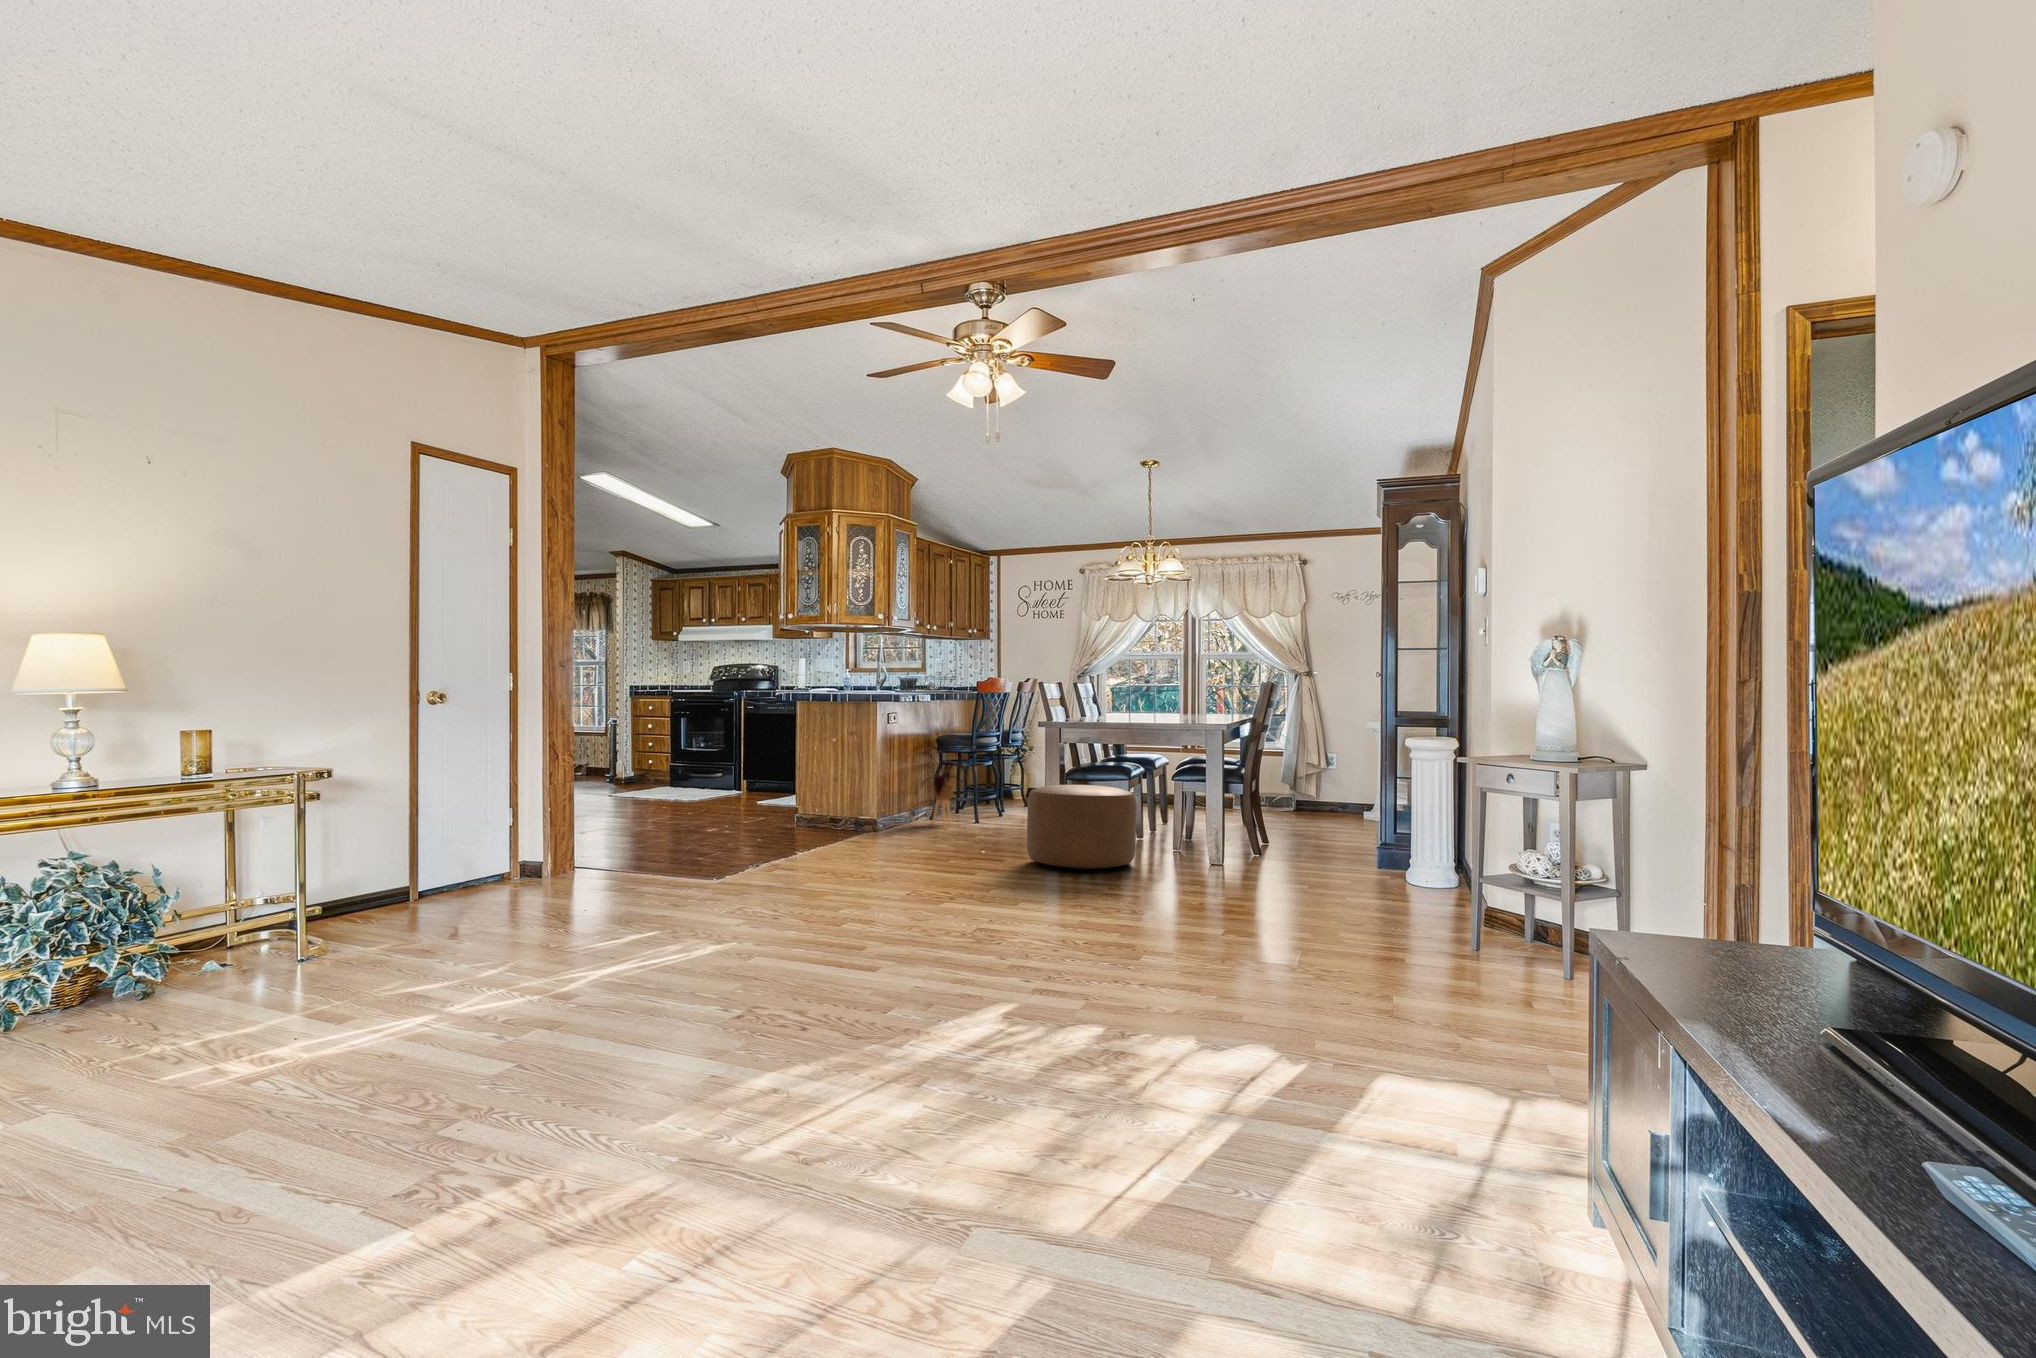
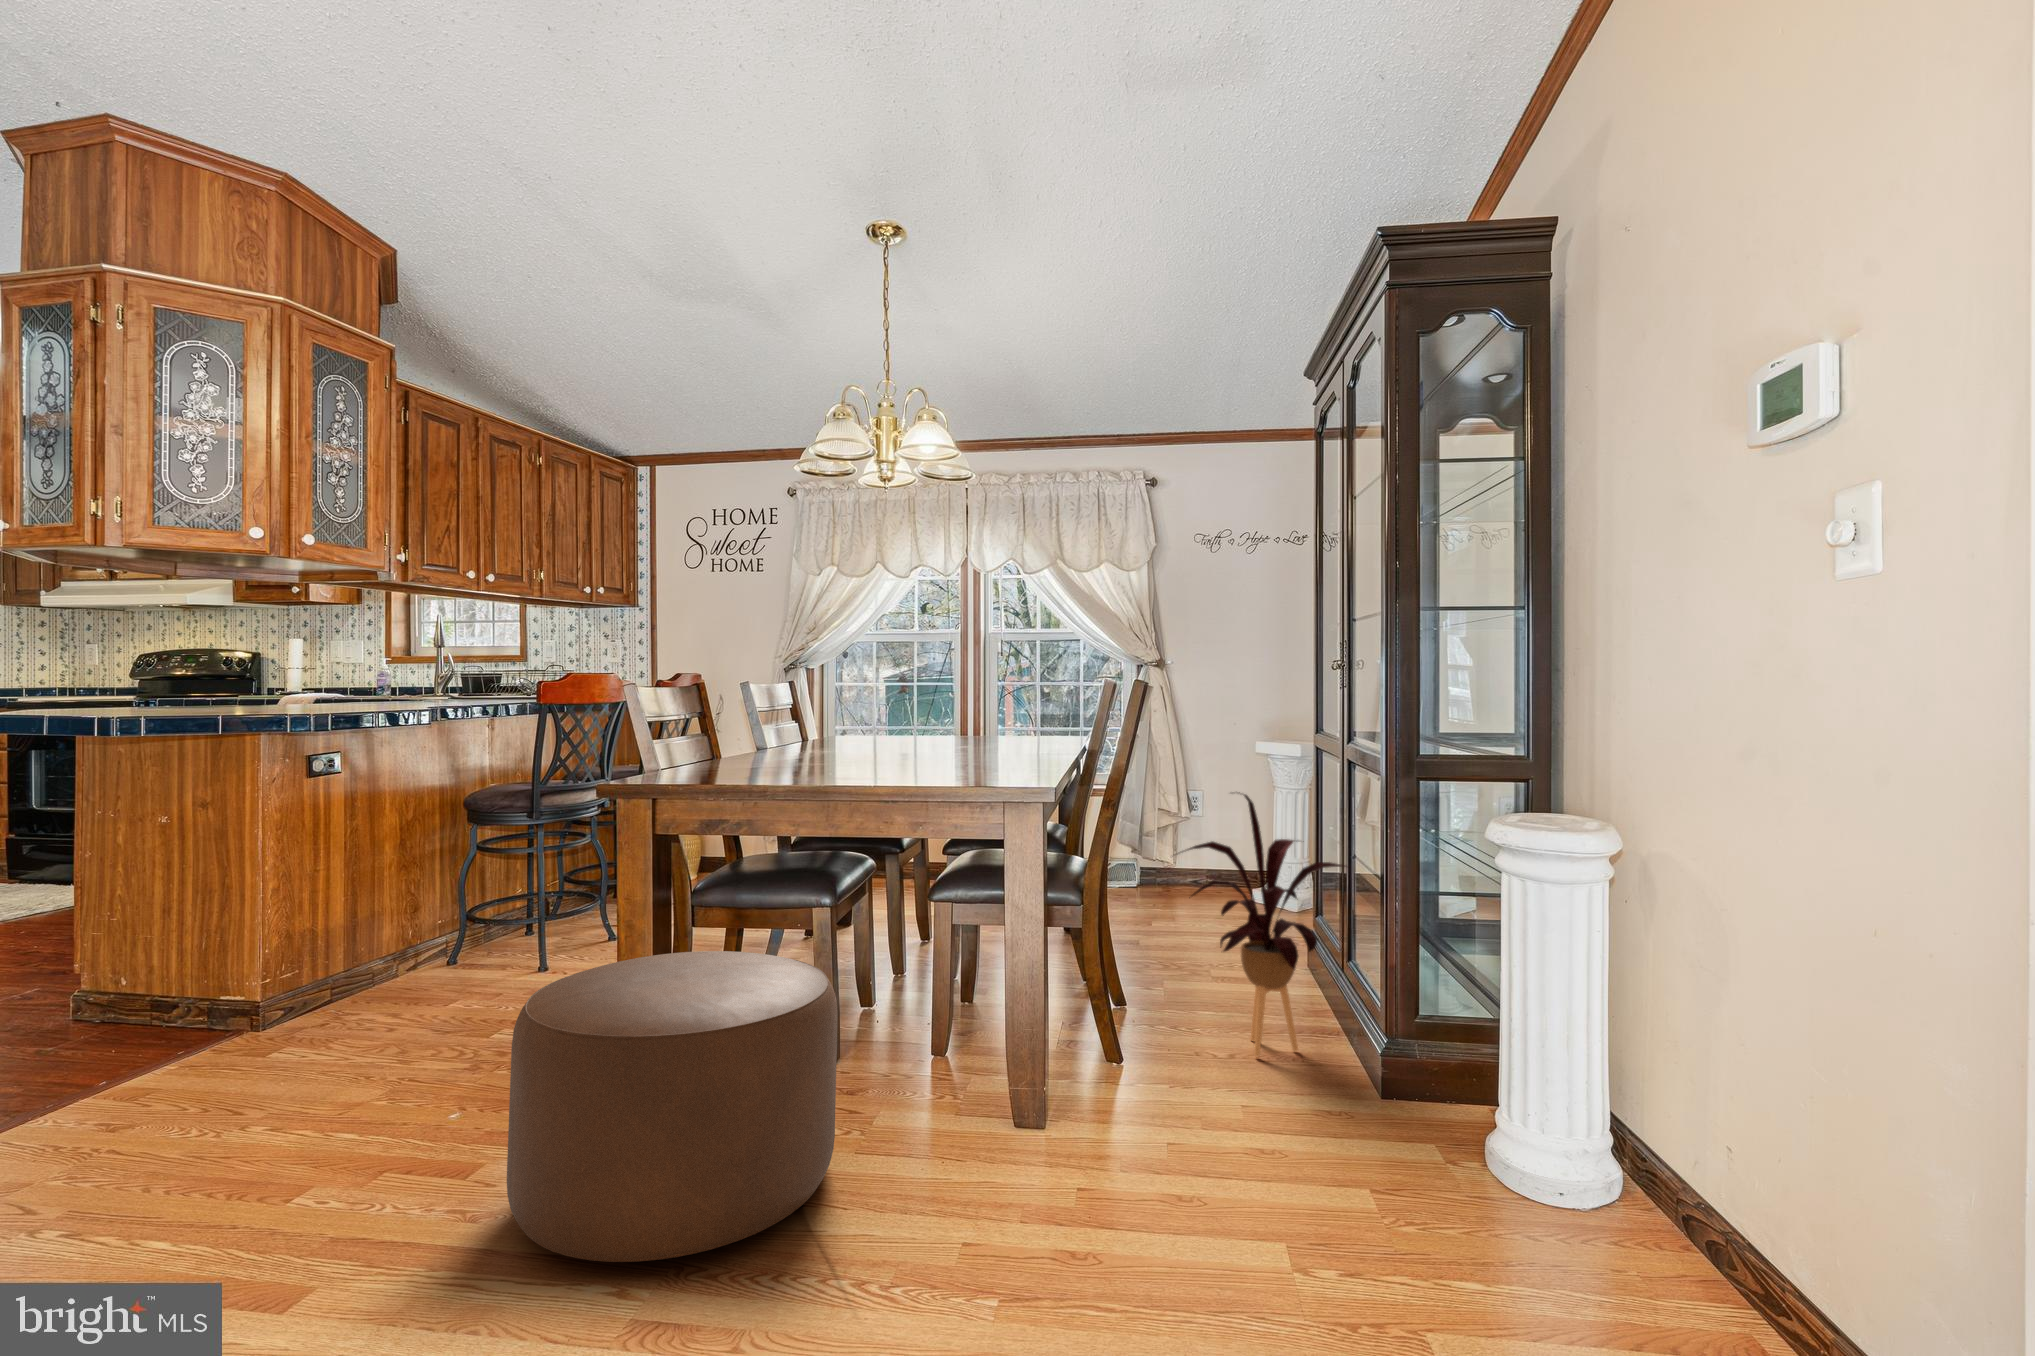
house plant: present [922,746,976,824] -> present [1182,792,1345,1056]

